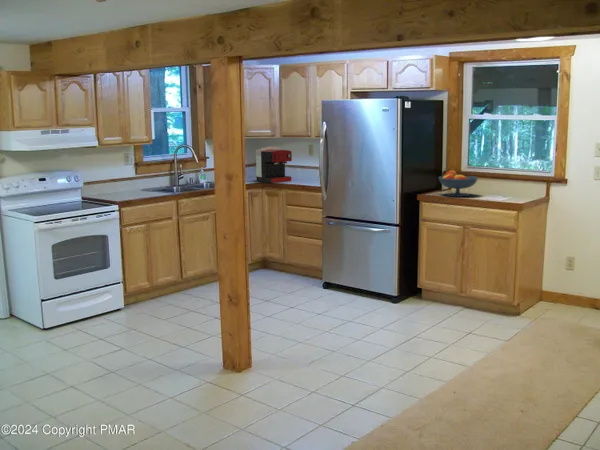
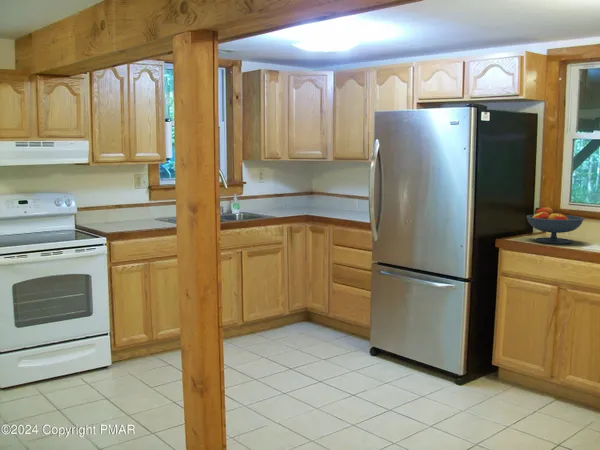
coffee maker: present [256,147,292,183] -> none [301,171,344,215]

